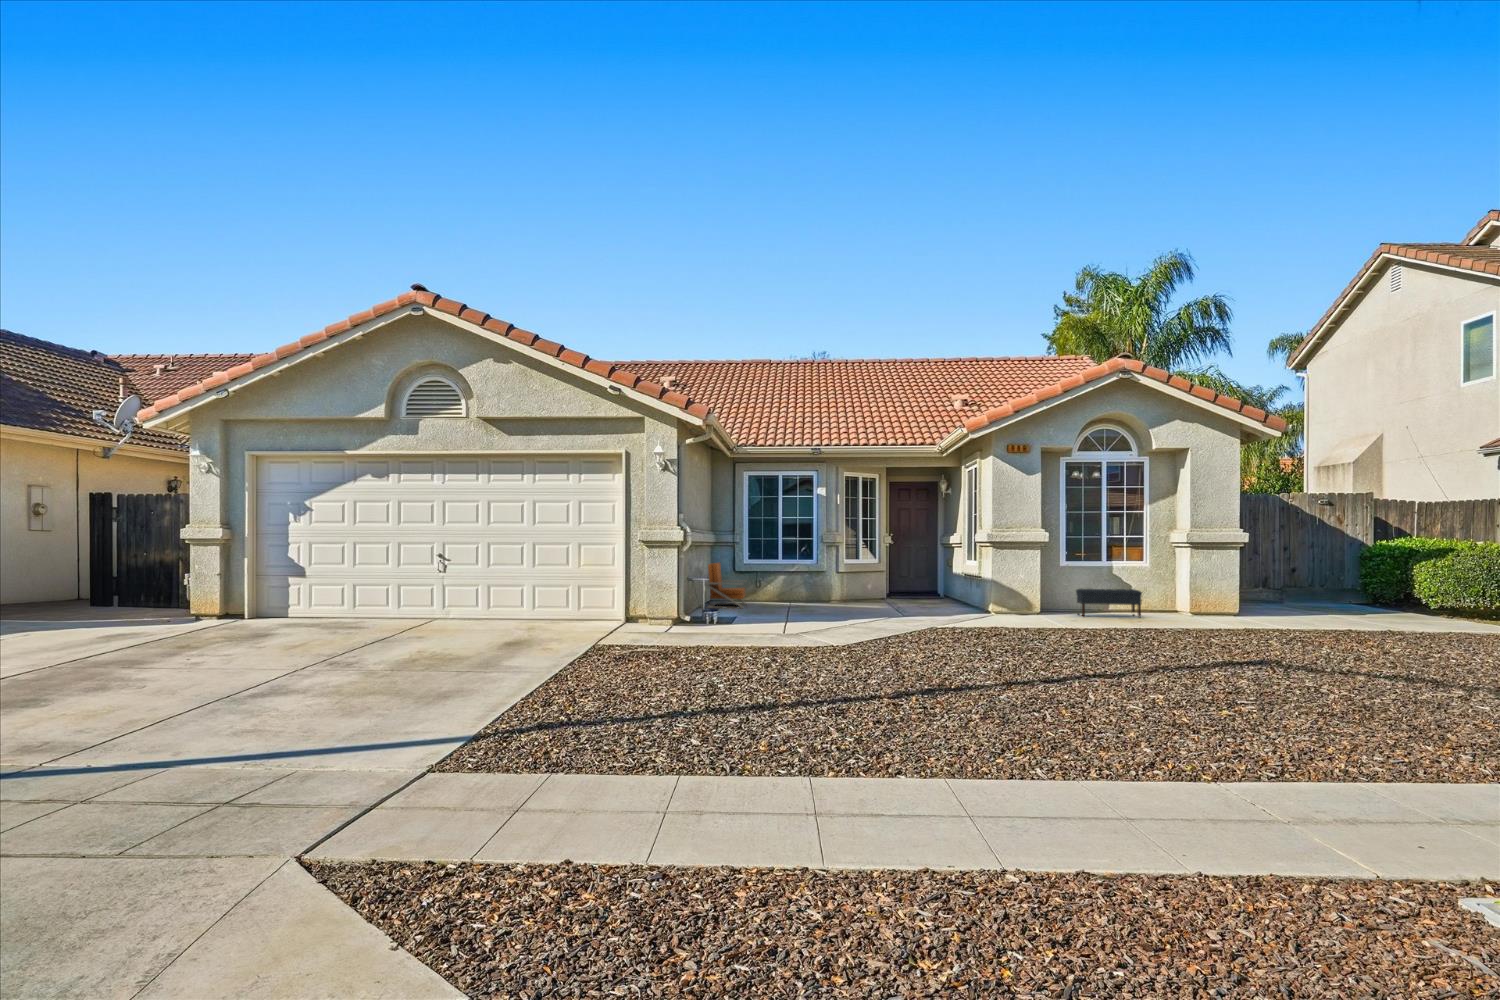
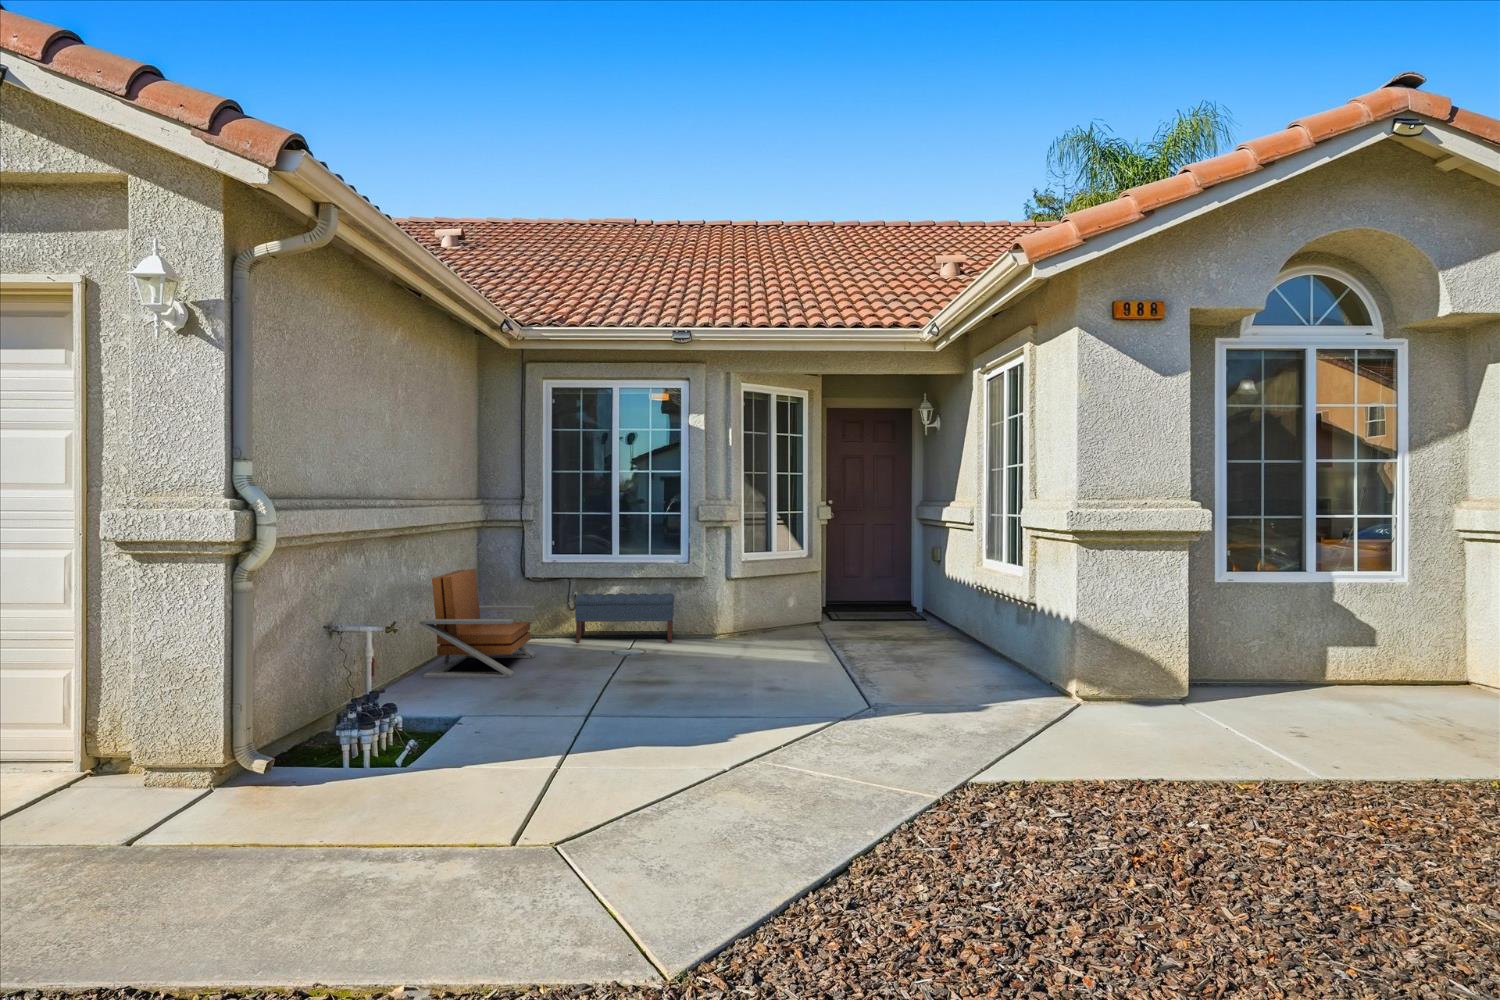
bench: present [1076,589,1142,617] -> present [574,593,674,643]

